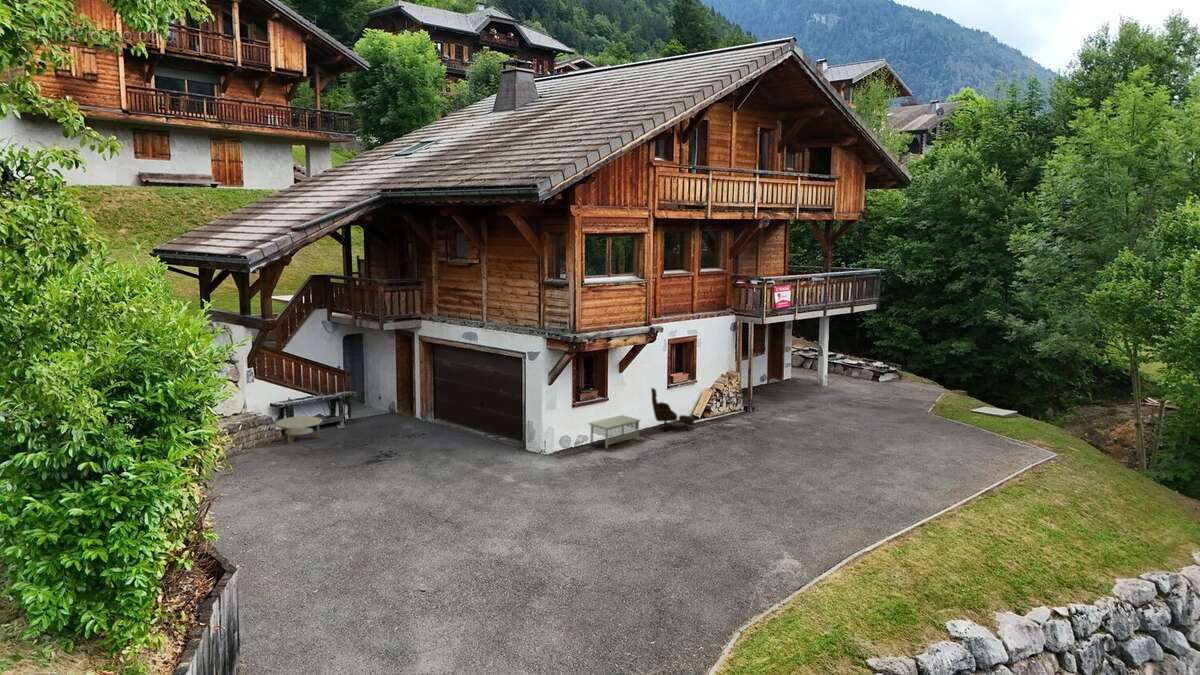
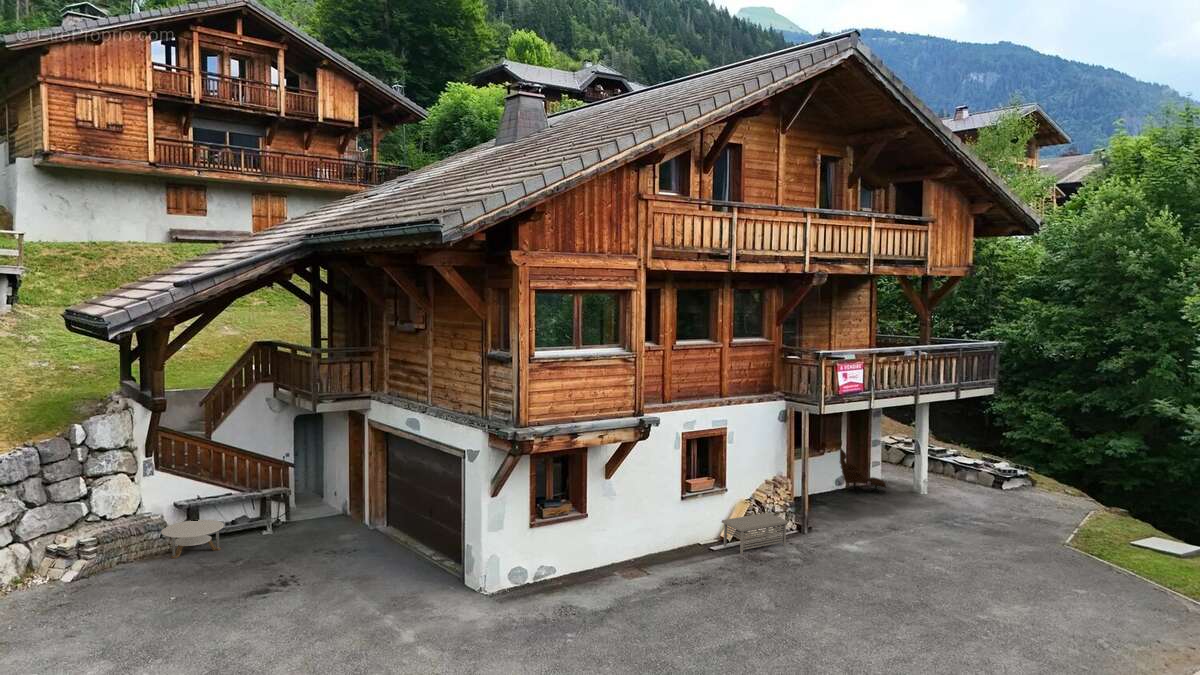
lounge chair: present [651,388,694,431] -> present [840,449,886,493]
storage bench: present [589,415,640,448] -> present [722,513,788,554]

